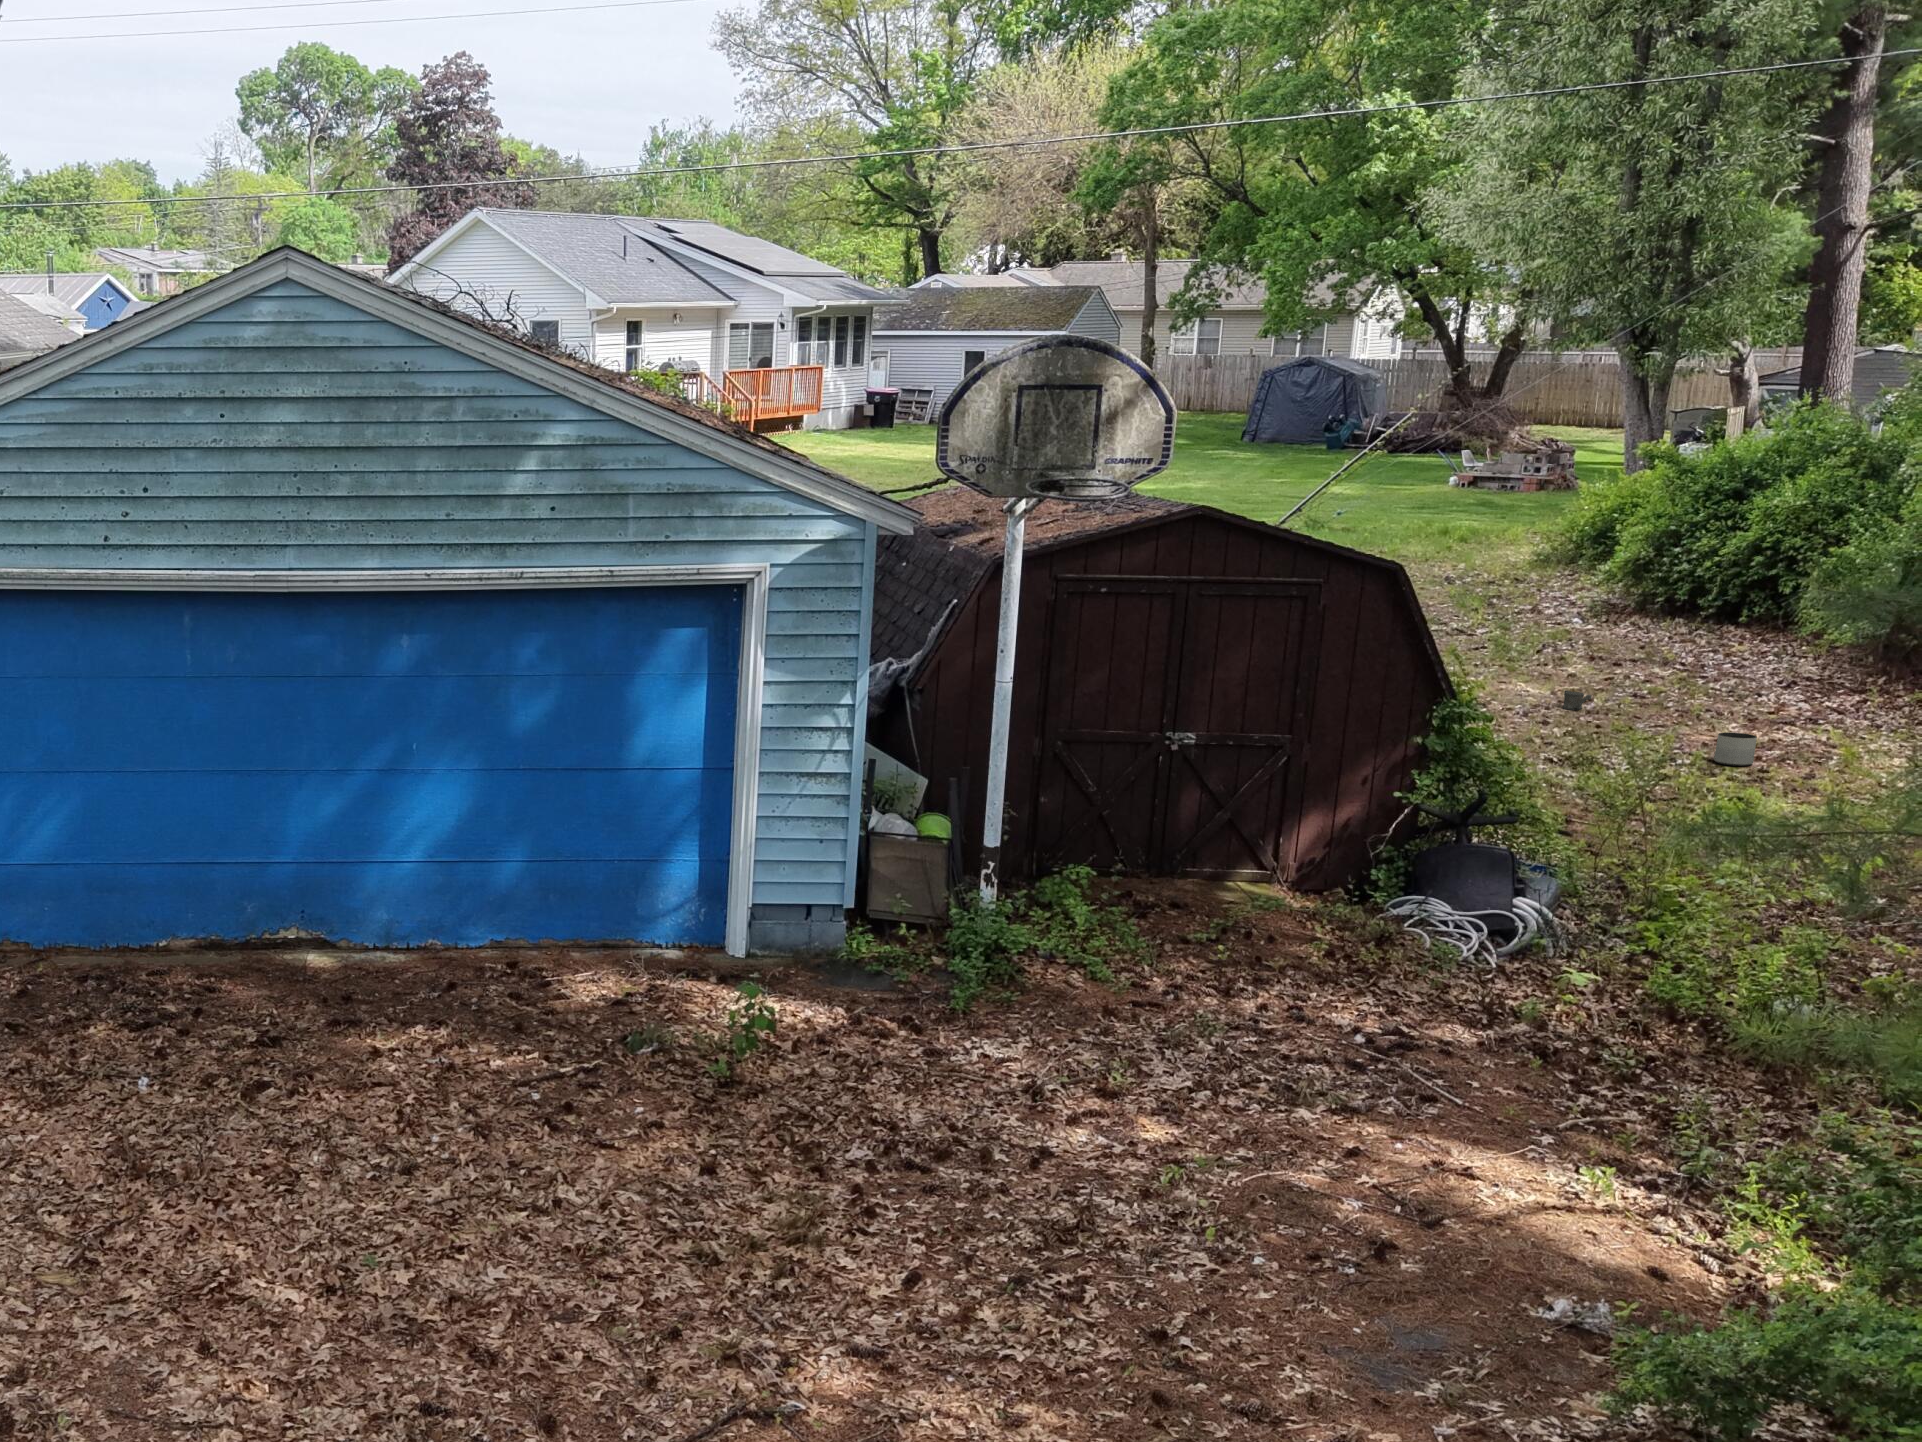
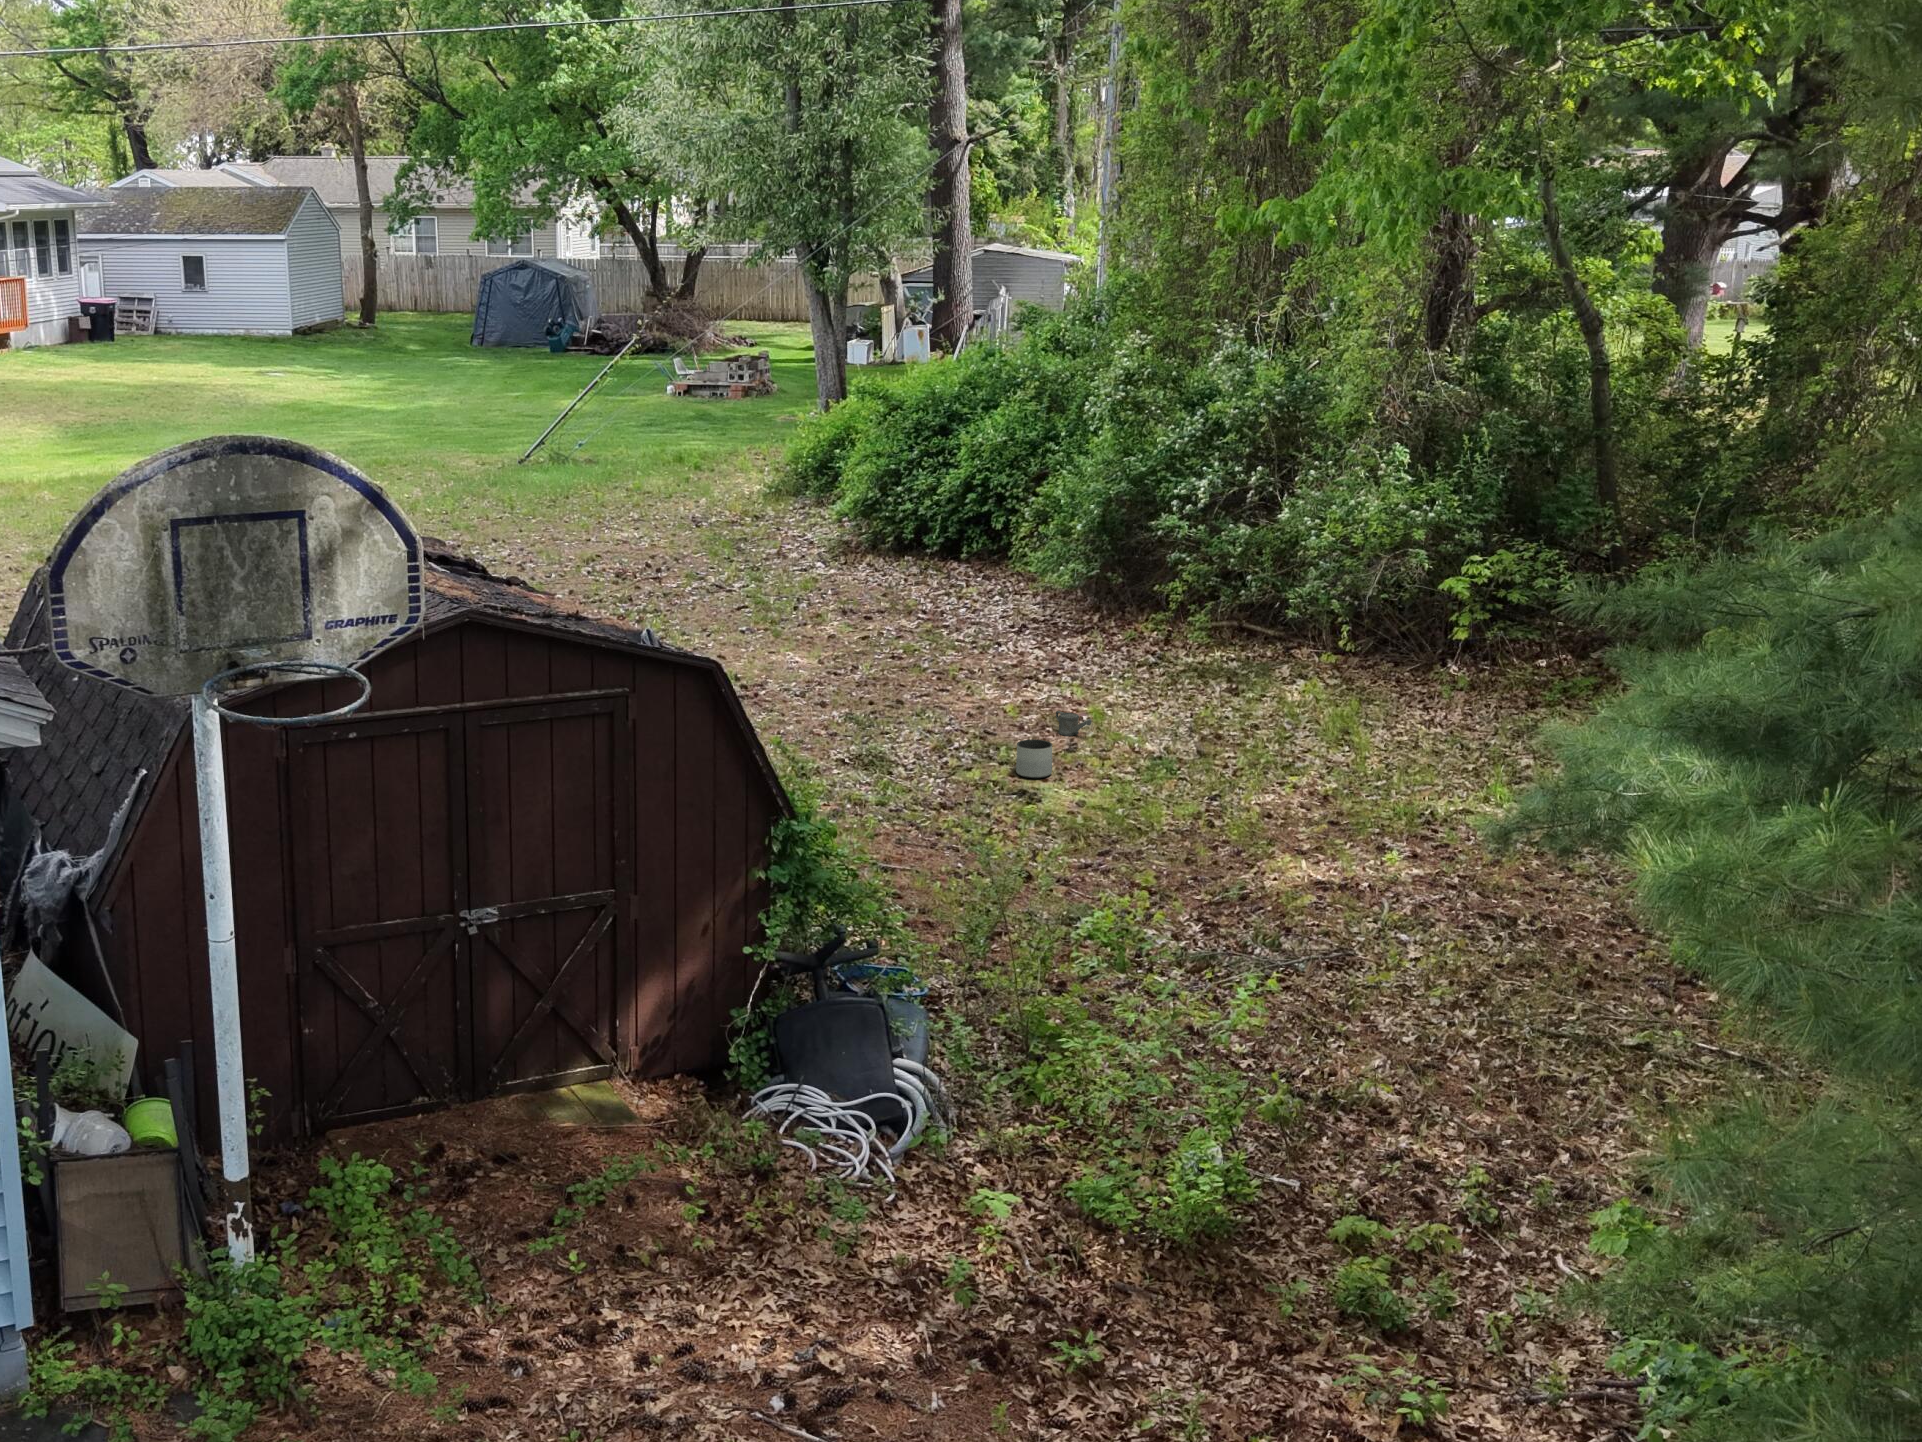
watering can: present [1563,690,1591,710] -> present [1056,711,1091,736]

